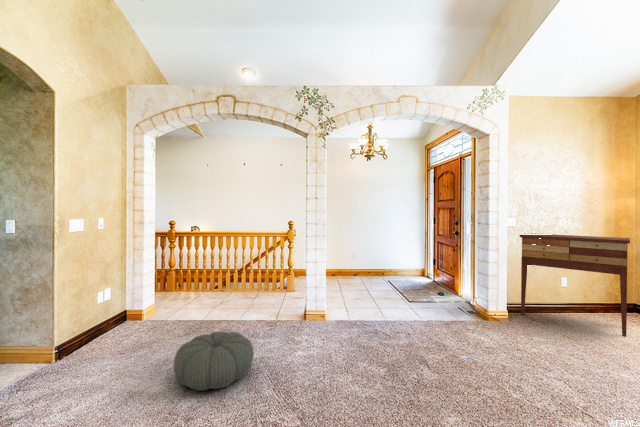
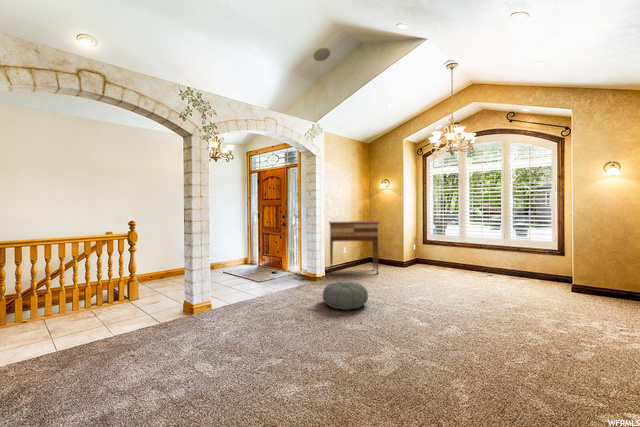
pouf: present [174,331,254,391] -> present [322,282,368,310]

